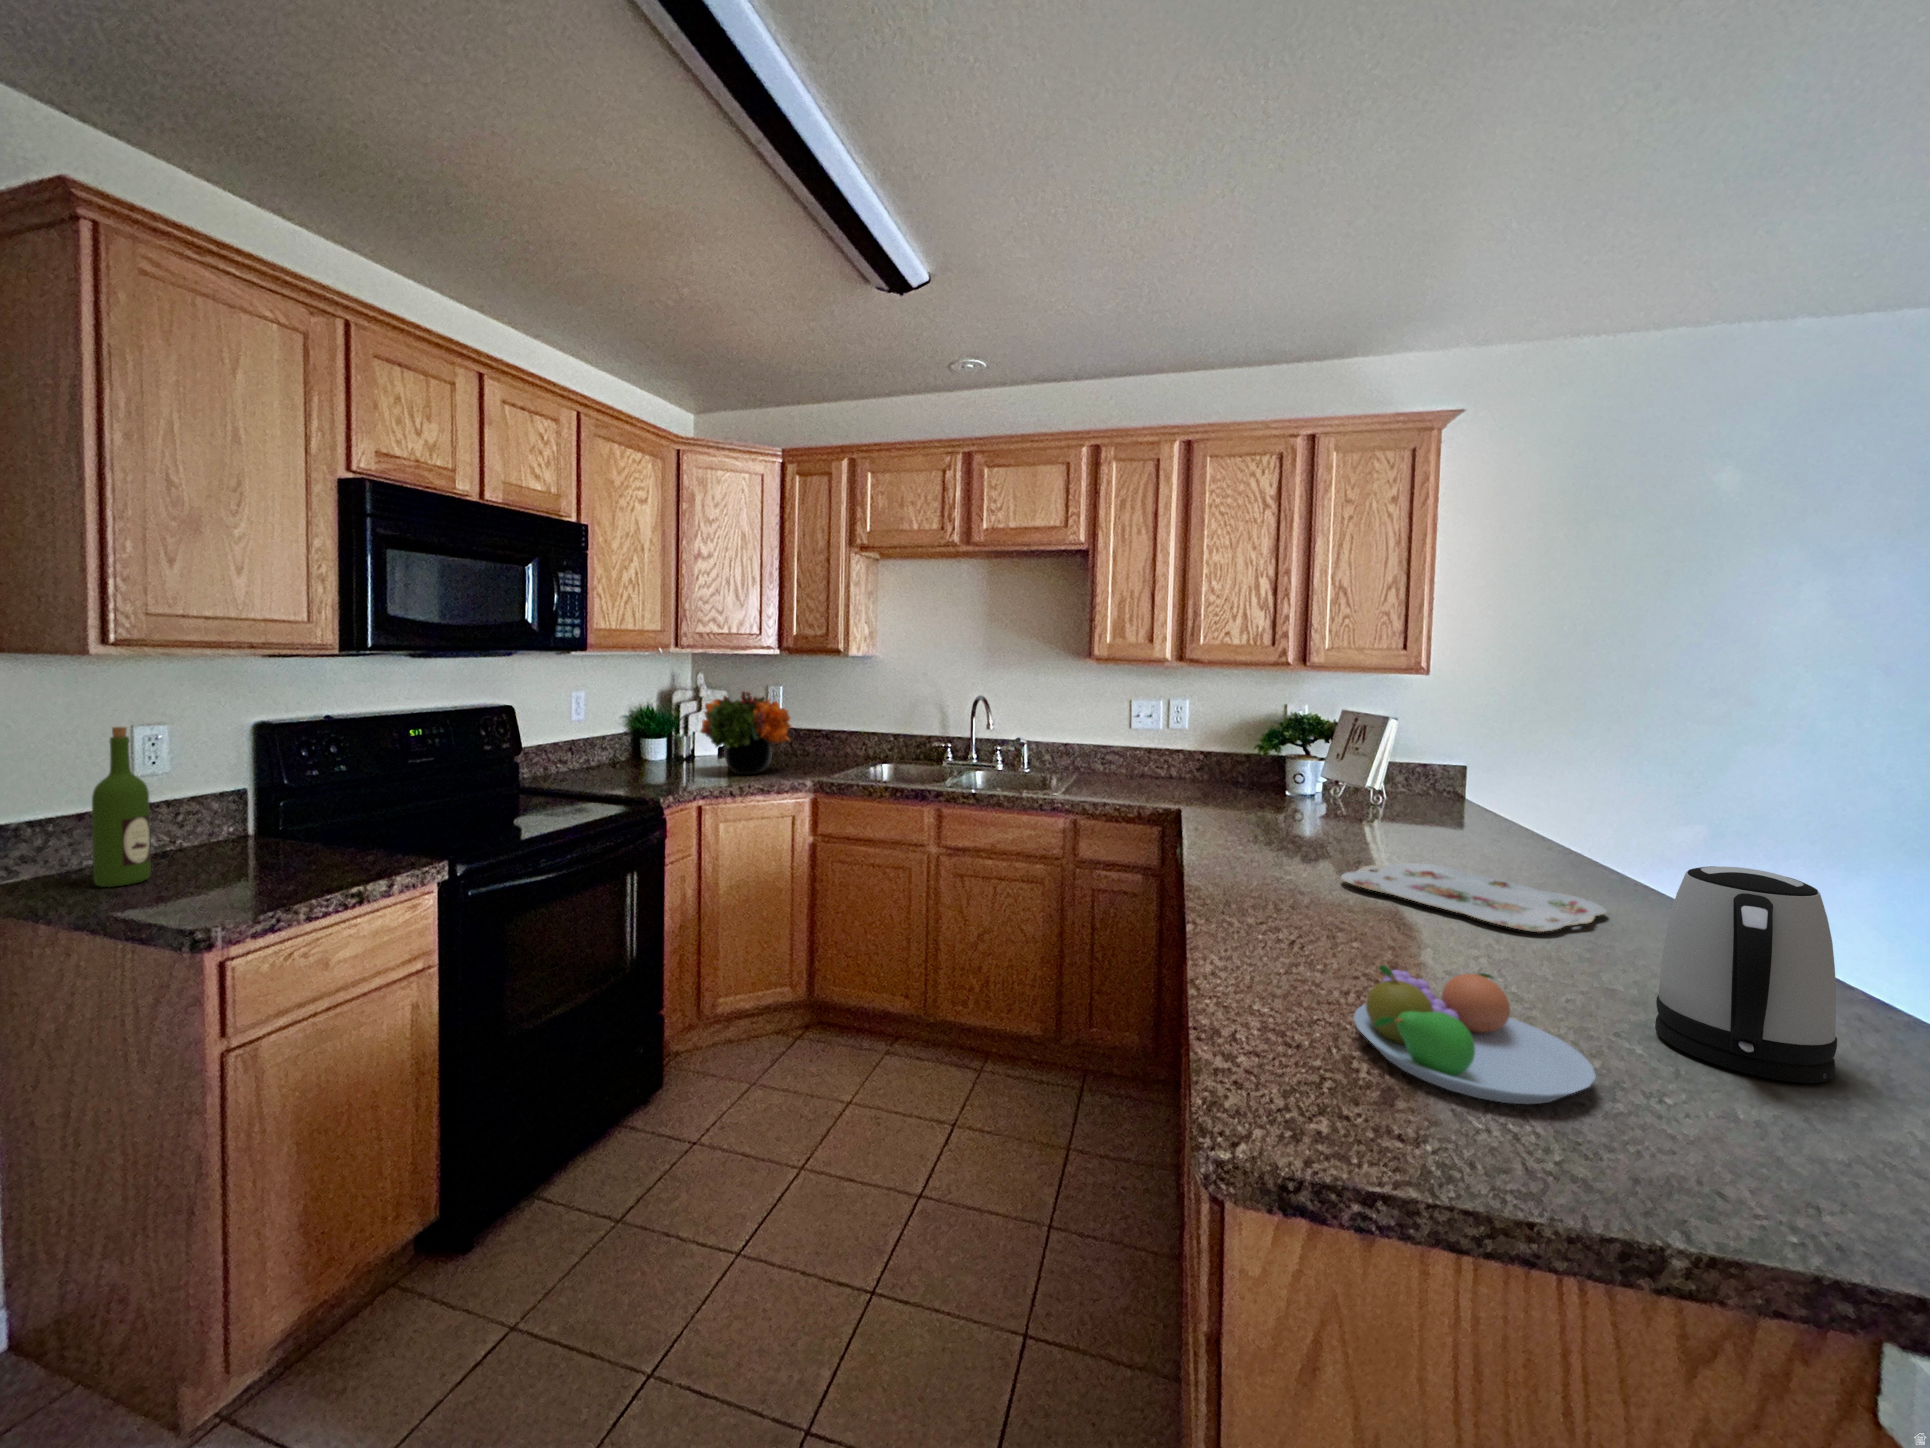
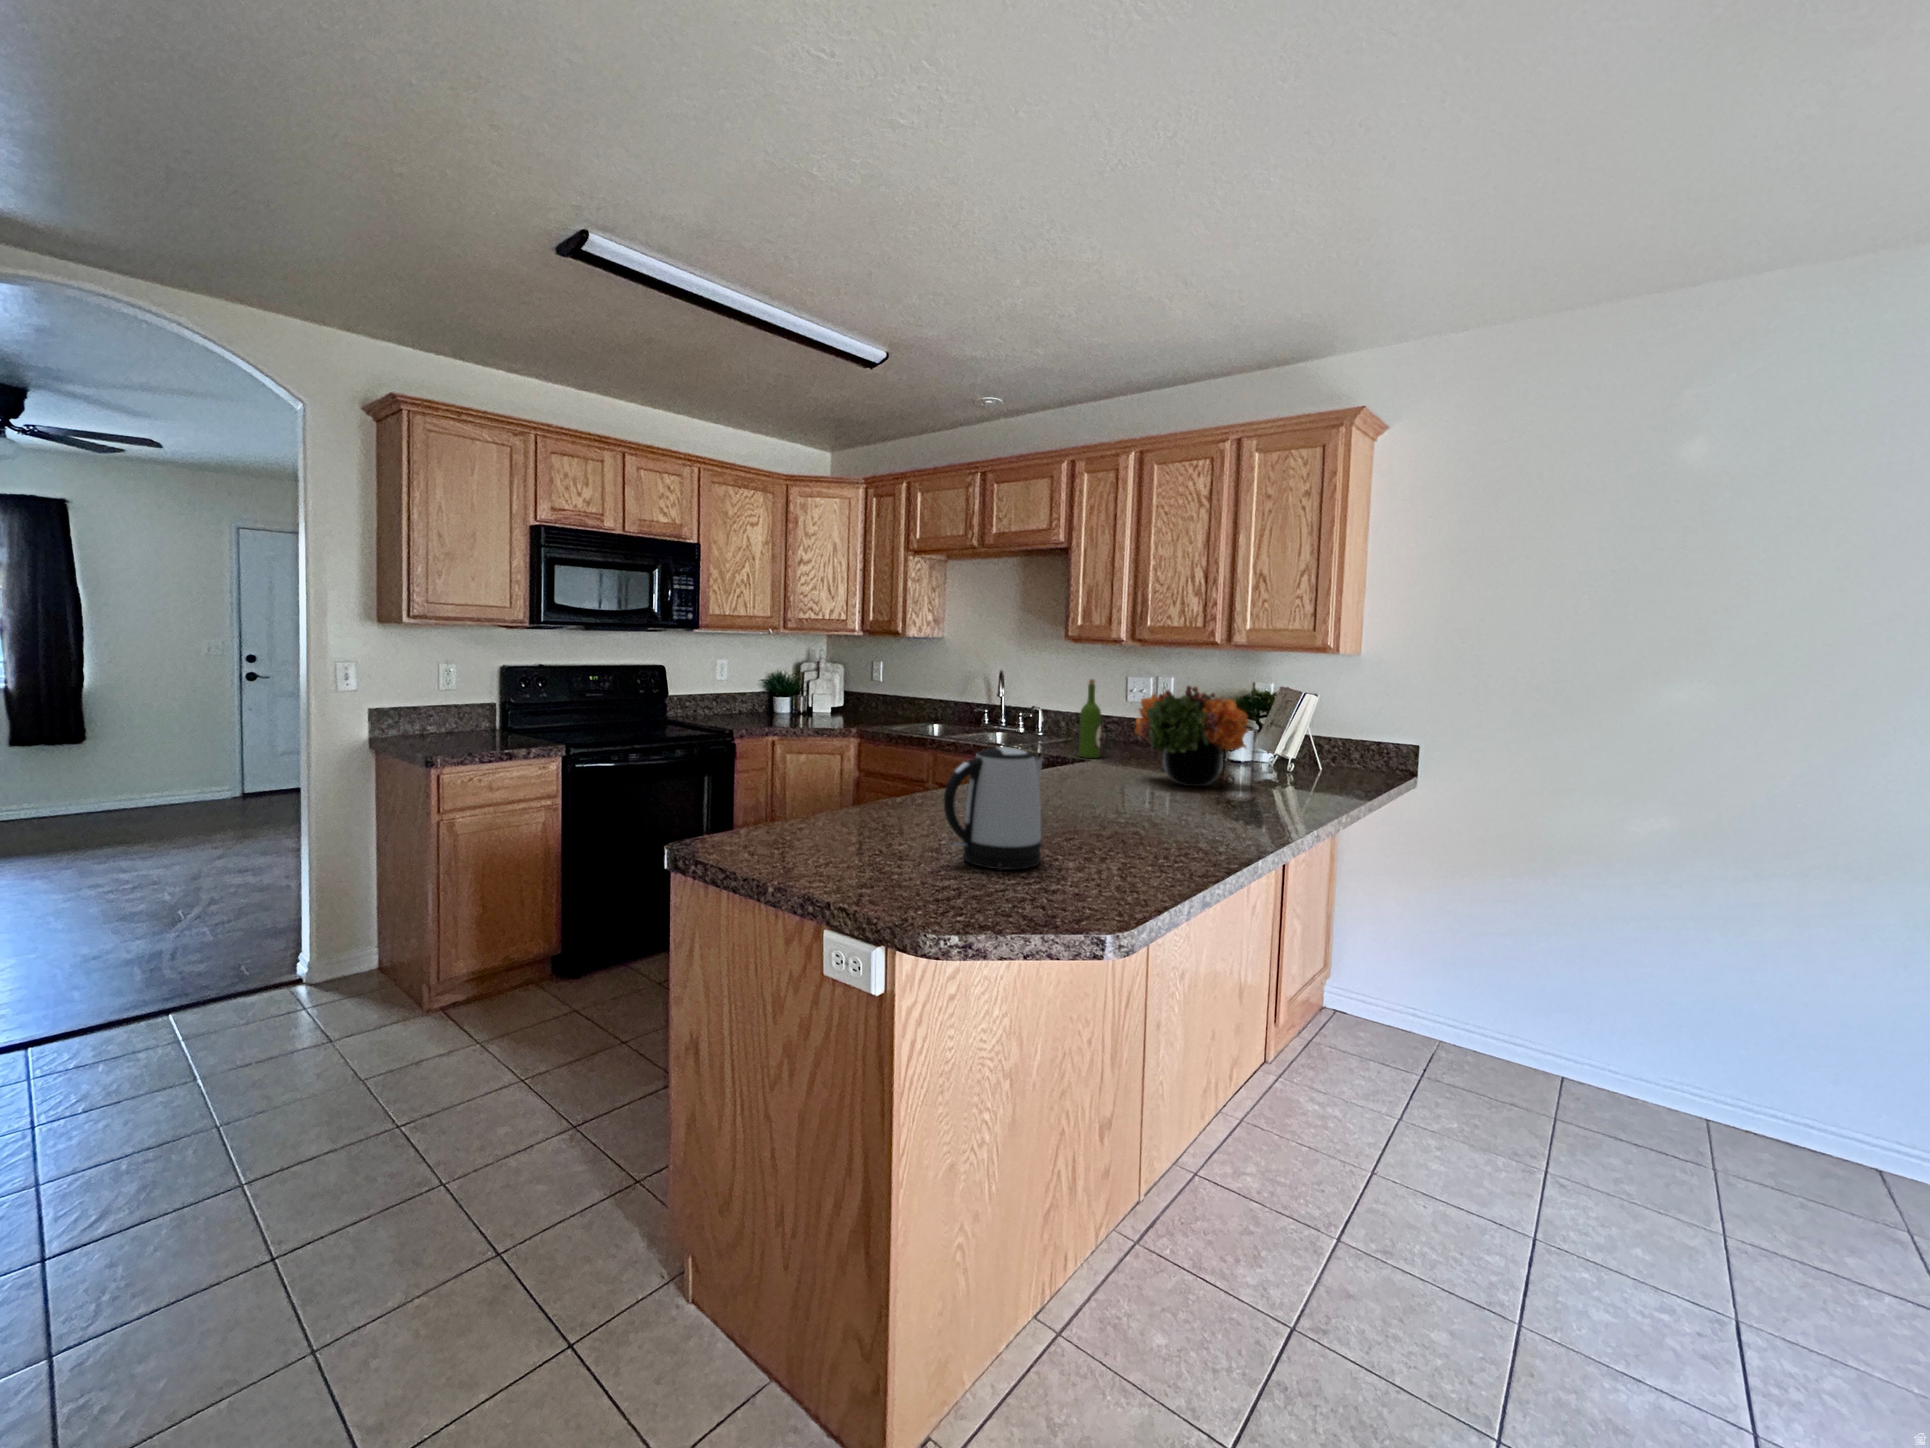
flower arrangement: present [701,691,791,774] -> present [1135,686,1248,786]
wine bottle: present [92,727,151,887] -> present [1079,679,1101,758]
serving tray: present [1341,863,1607,932] -> none [1039,792,1191,825]
fruit bowl: present [1354,965,1596,1104] -> none [772,791,893,852]

